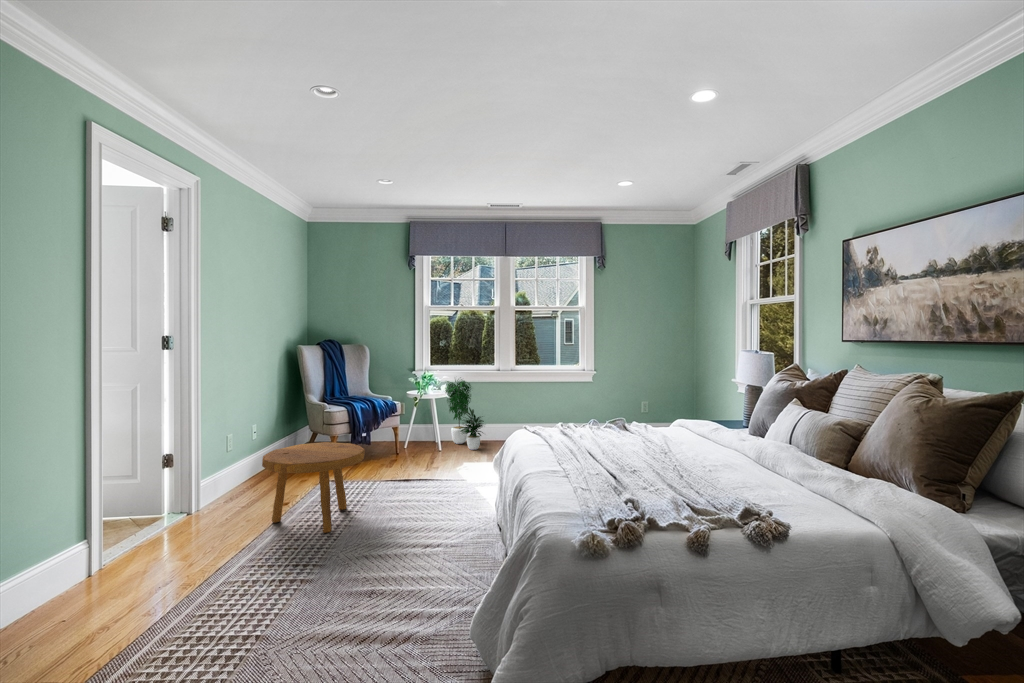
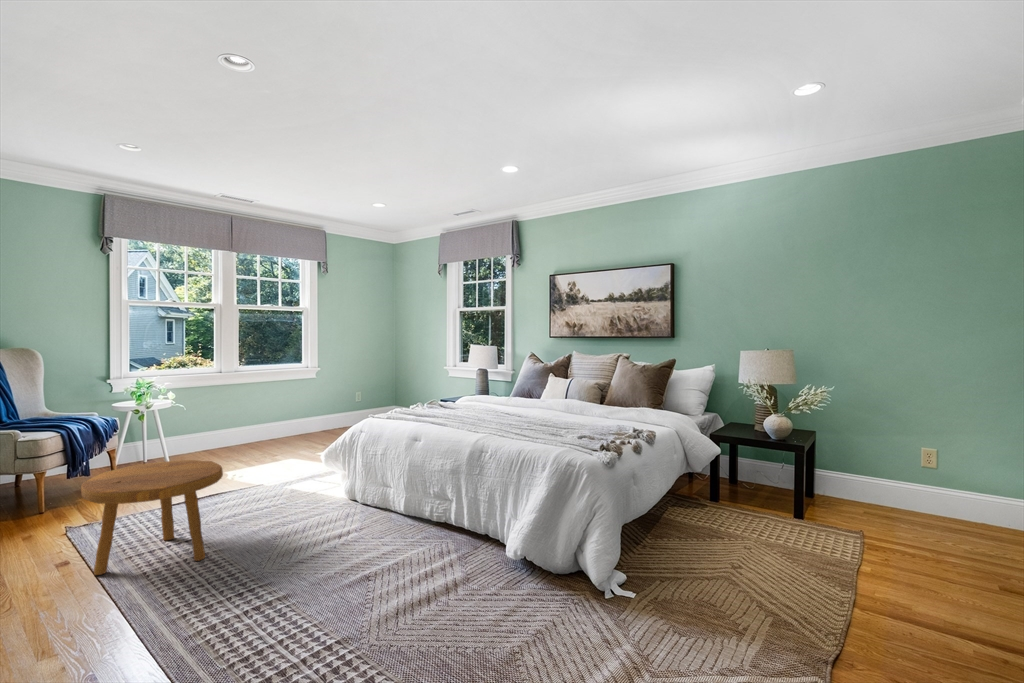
potted plant: present [445,379,484,450] -> none [157,381,229,461]

